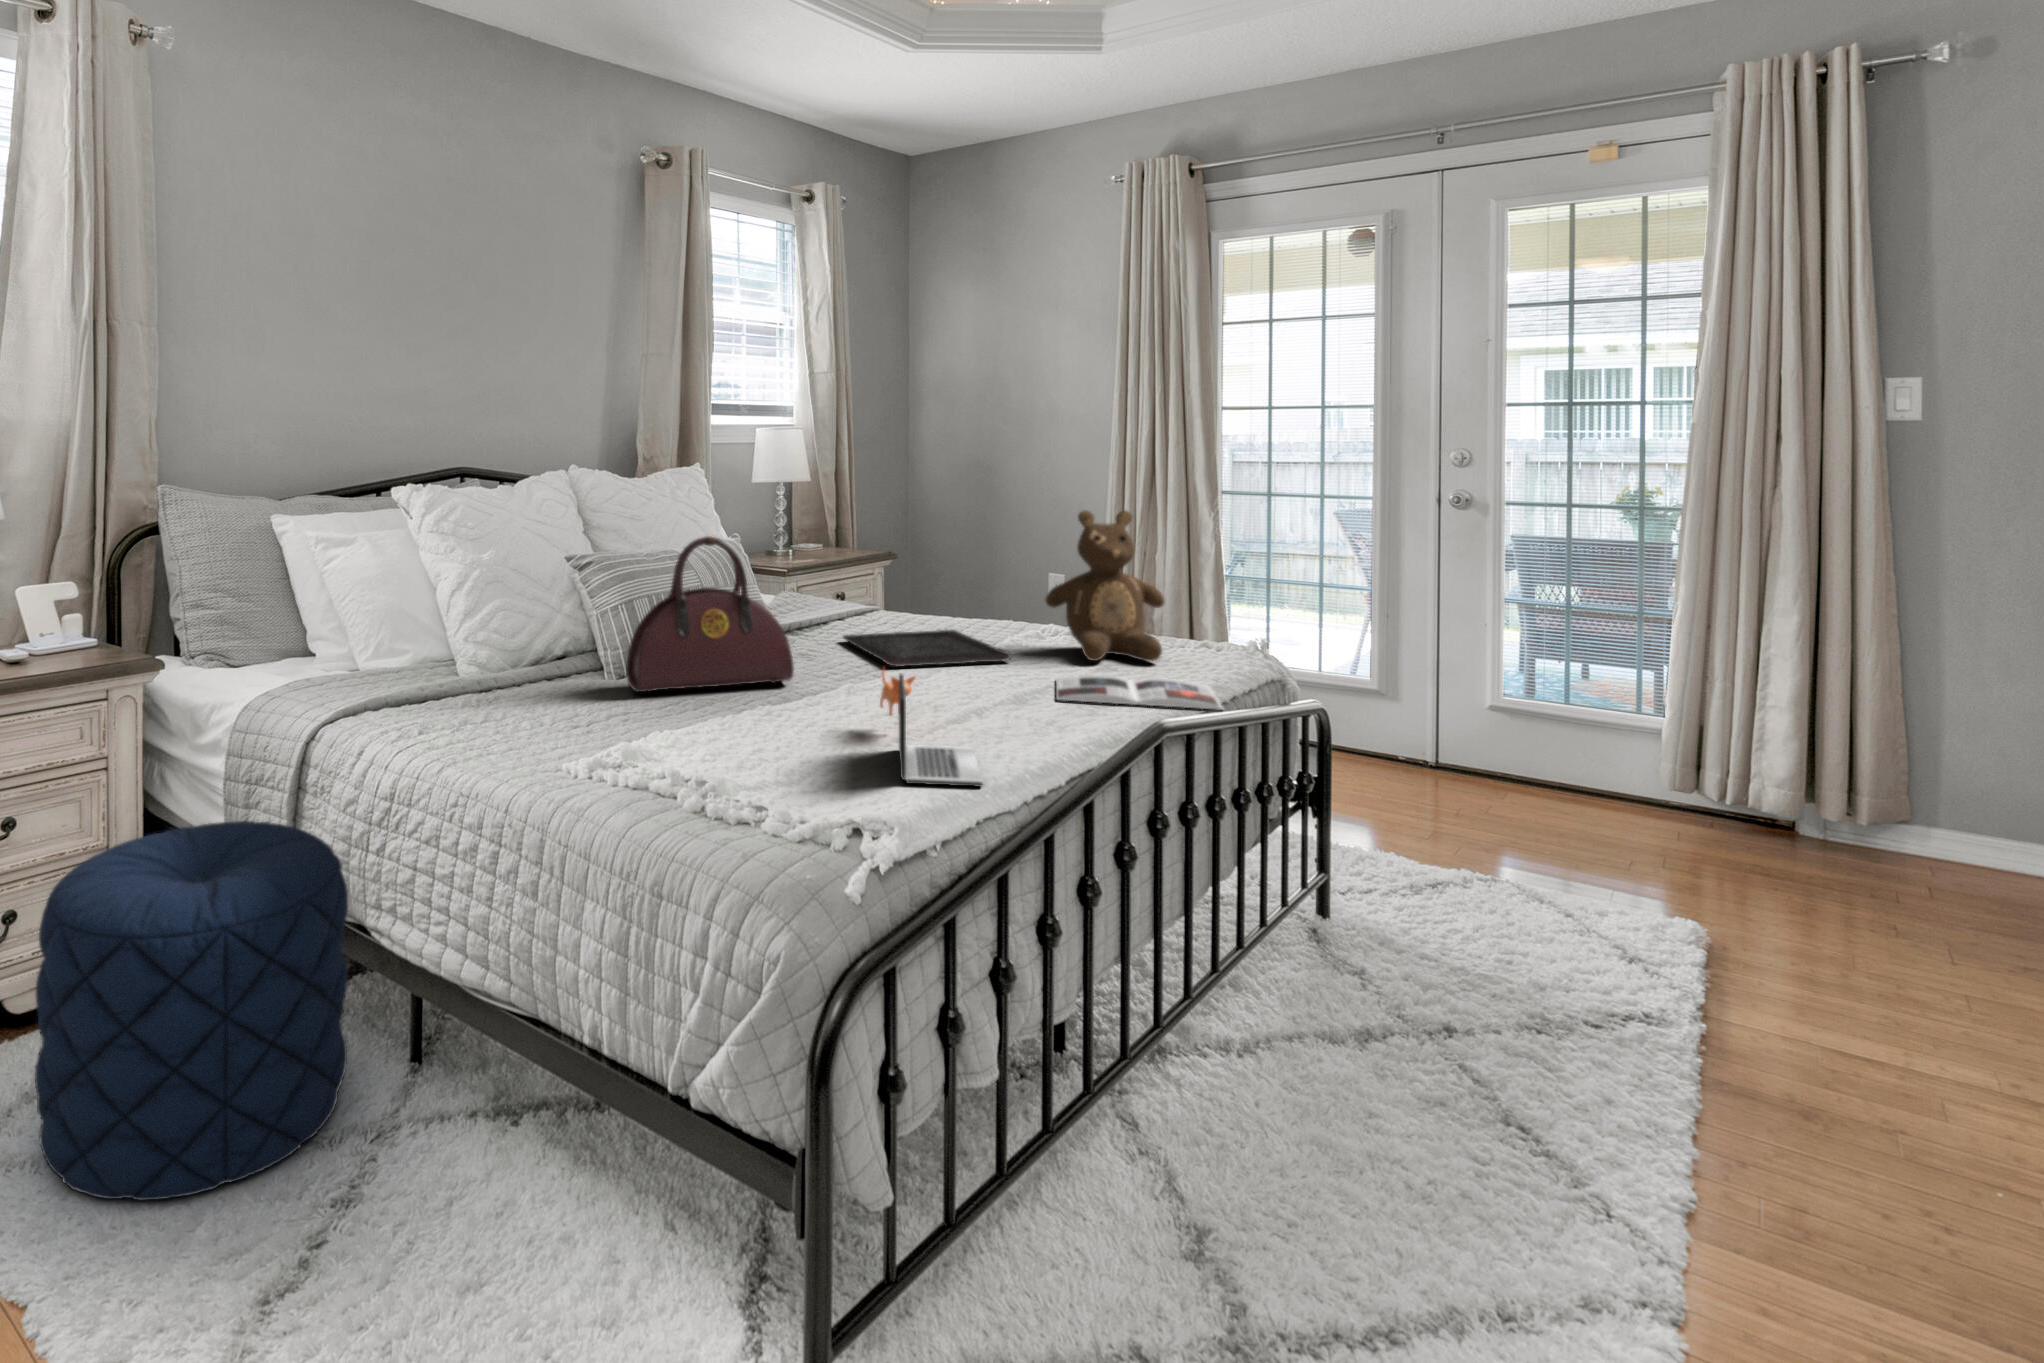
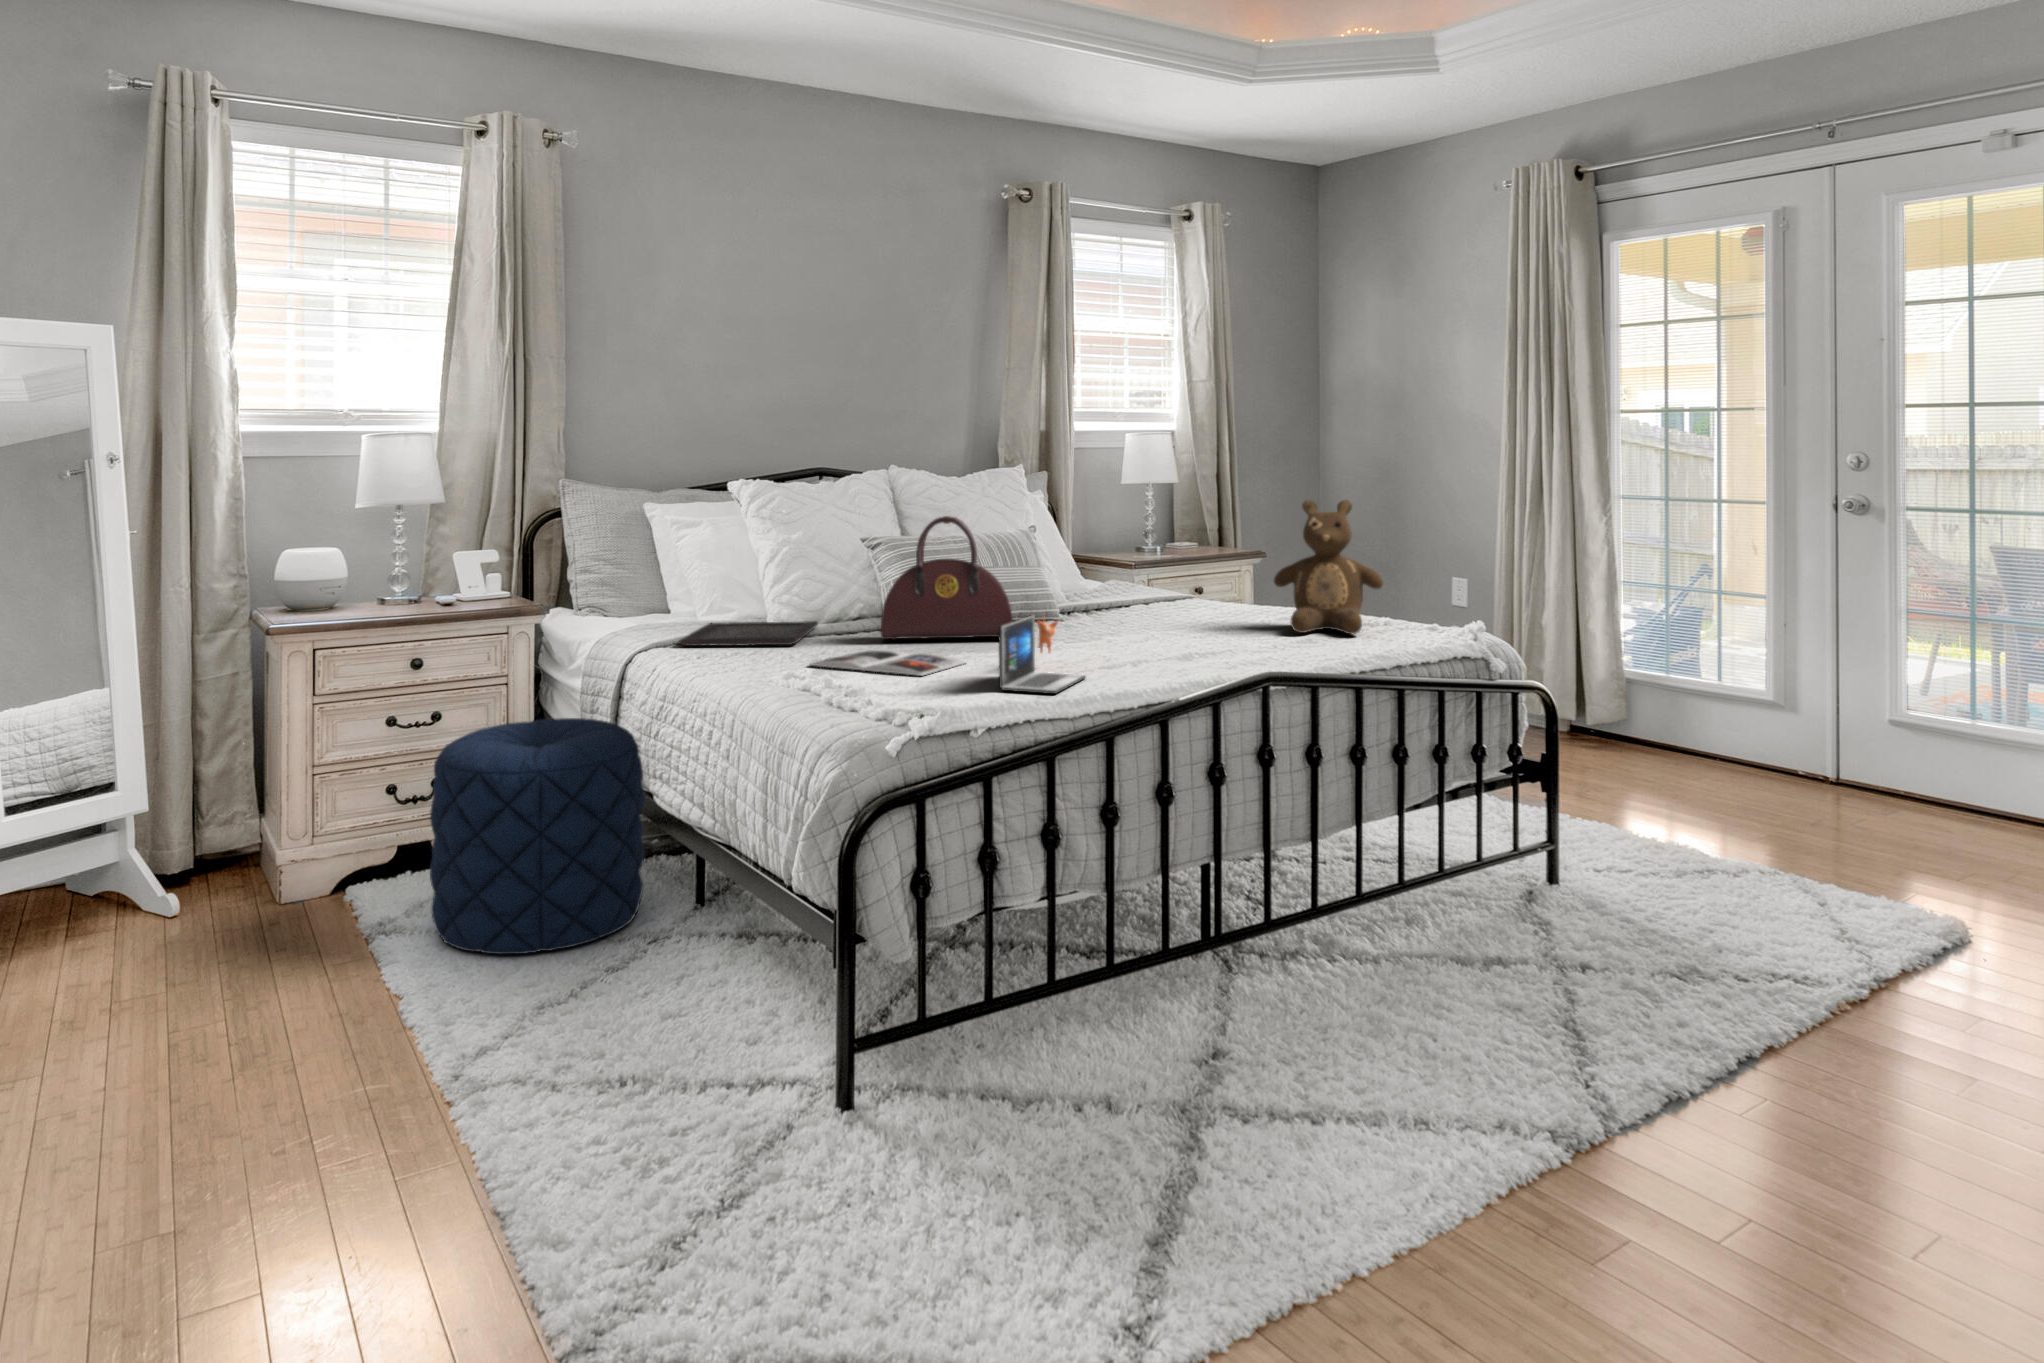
tray: present [843,630,1011,667] -> present [679,621,818,646]
magazine: present [1056,675,1224,710] -> present [809,650,965,676]

